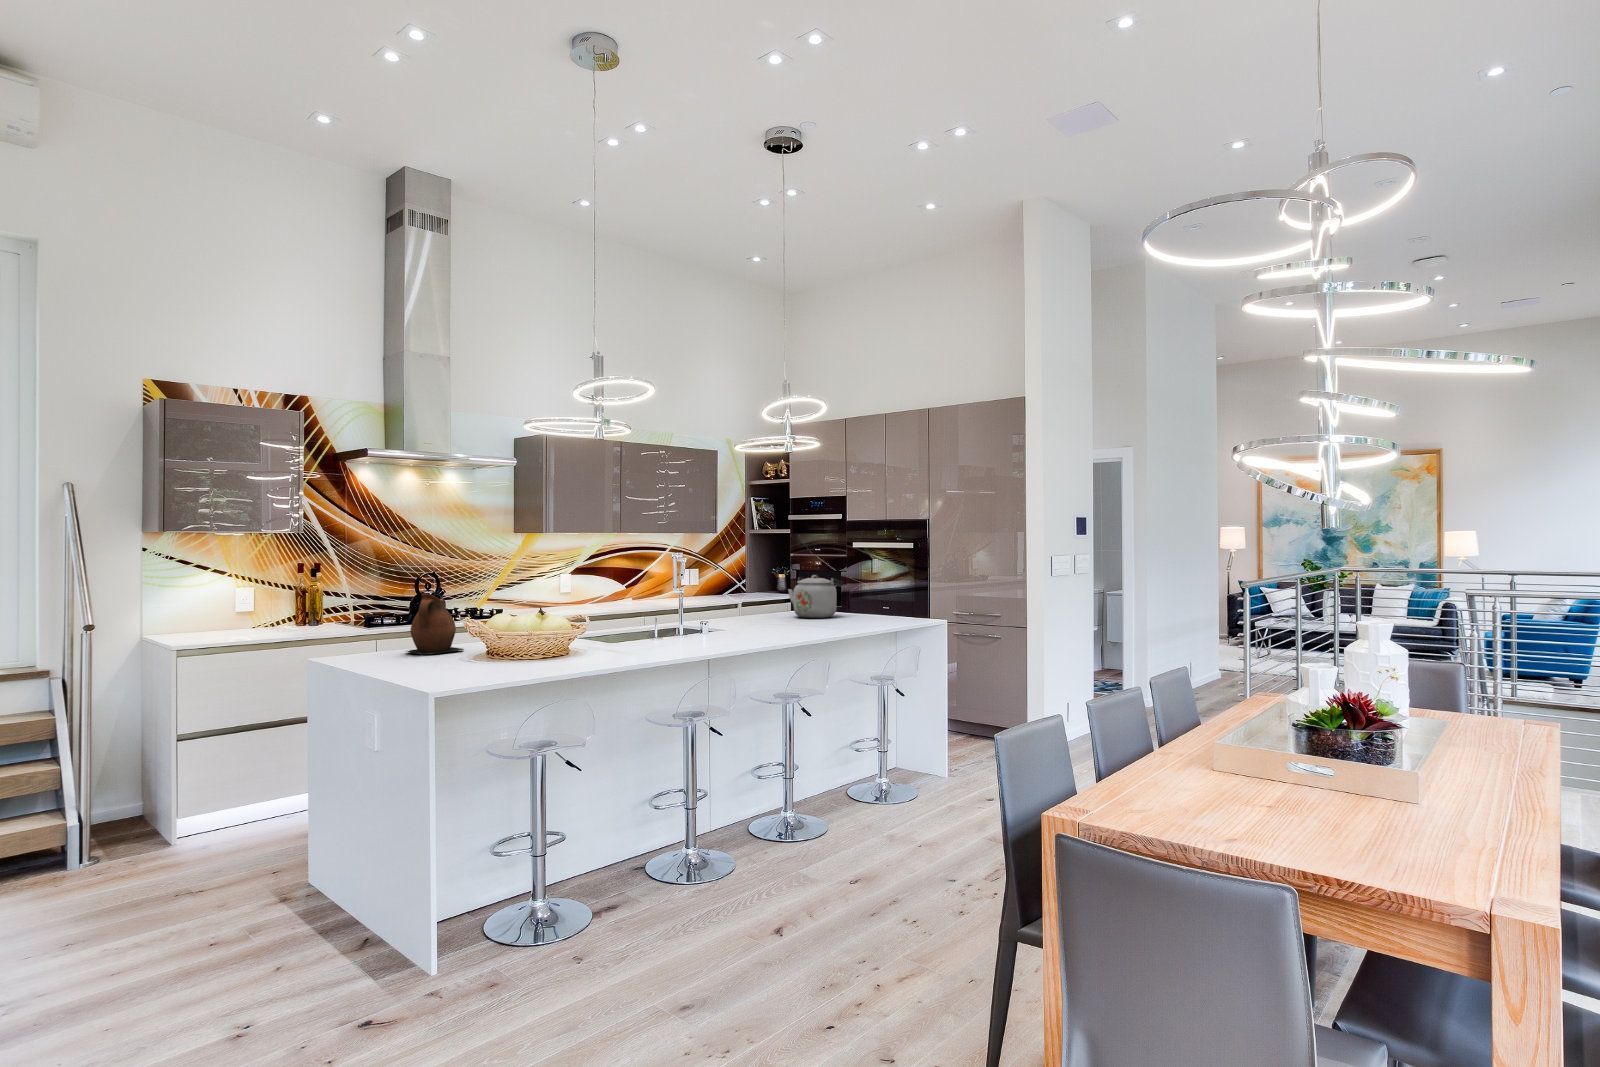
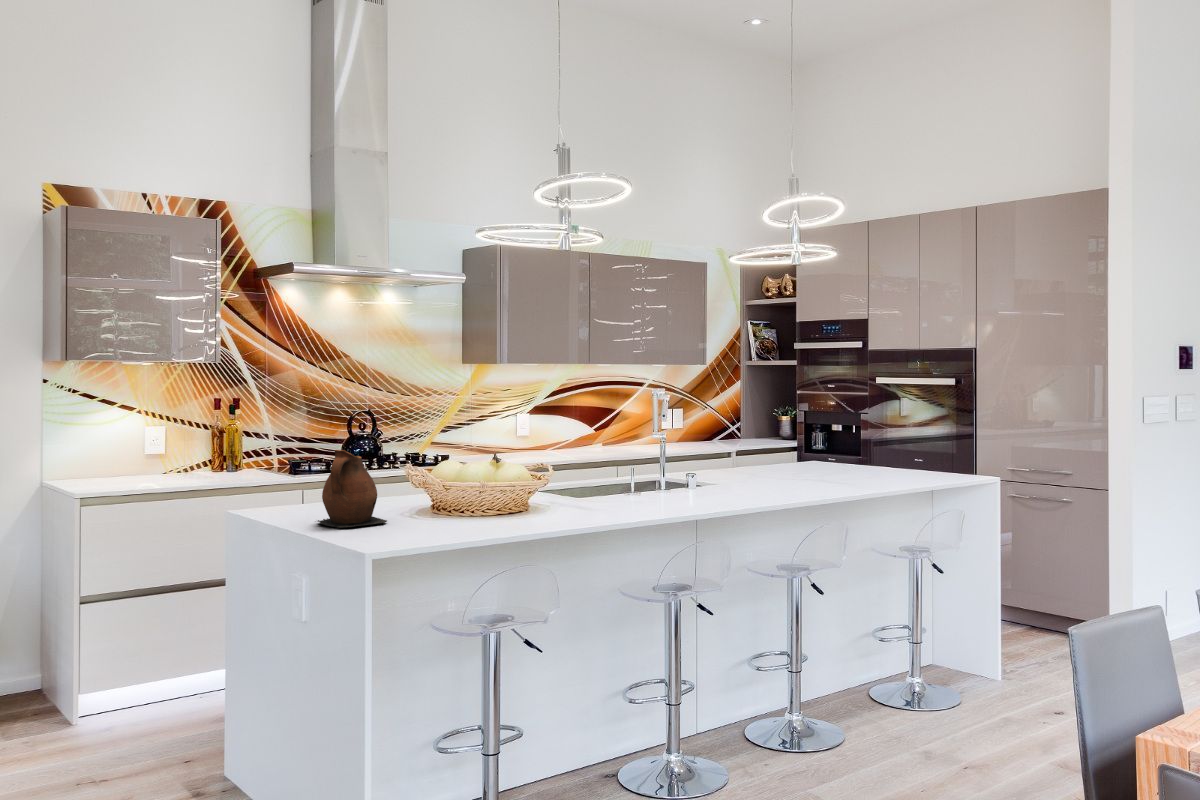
kettle: present [788,575,843,618] -> none [800,426,875,484]

